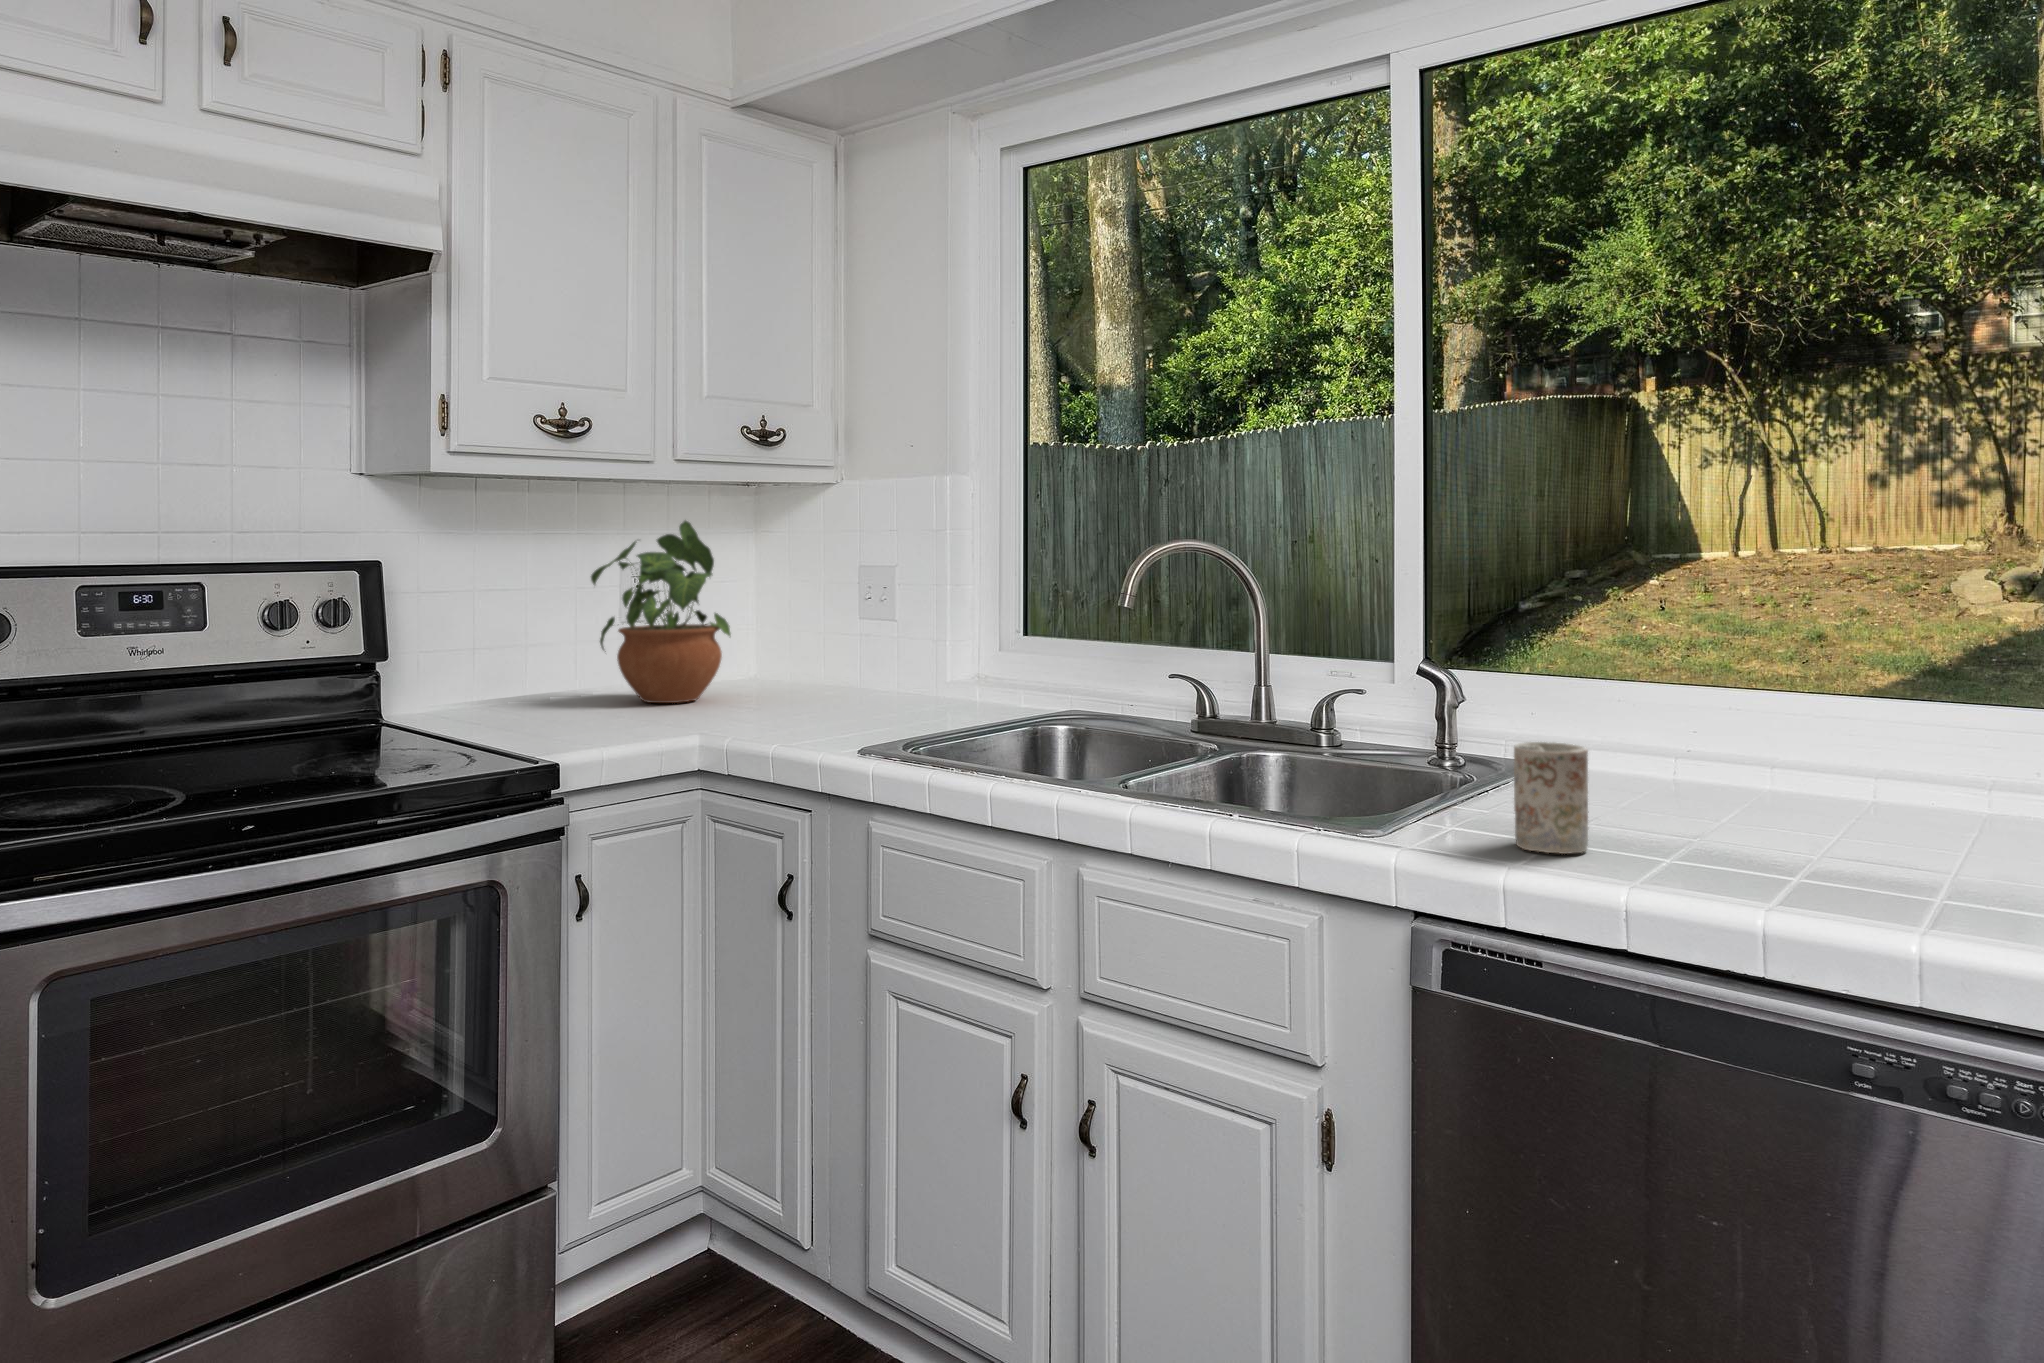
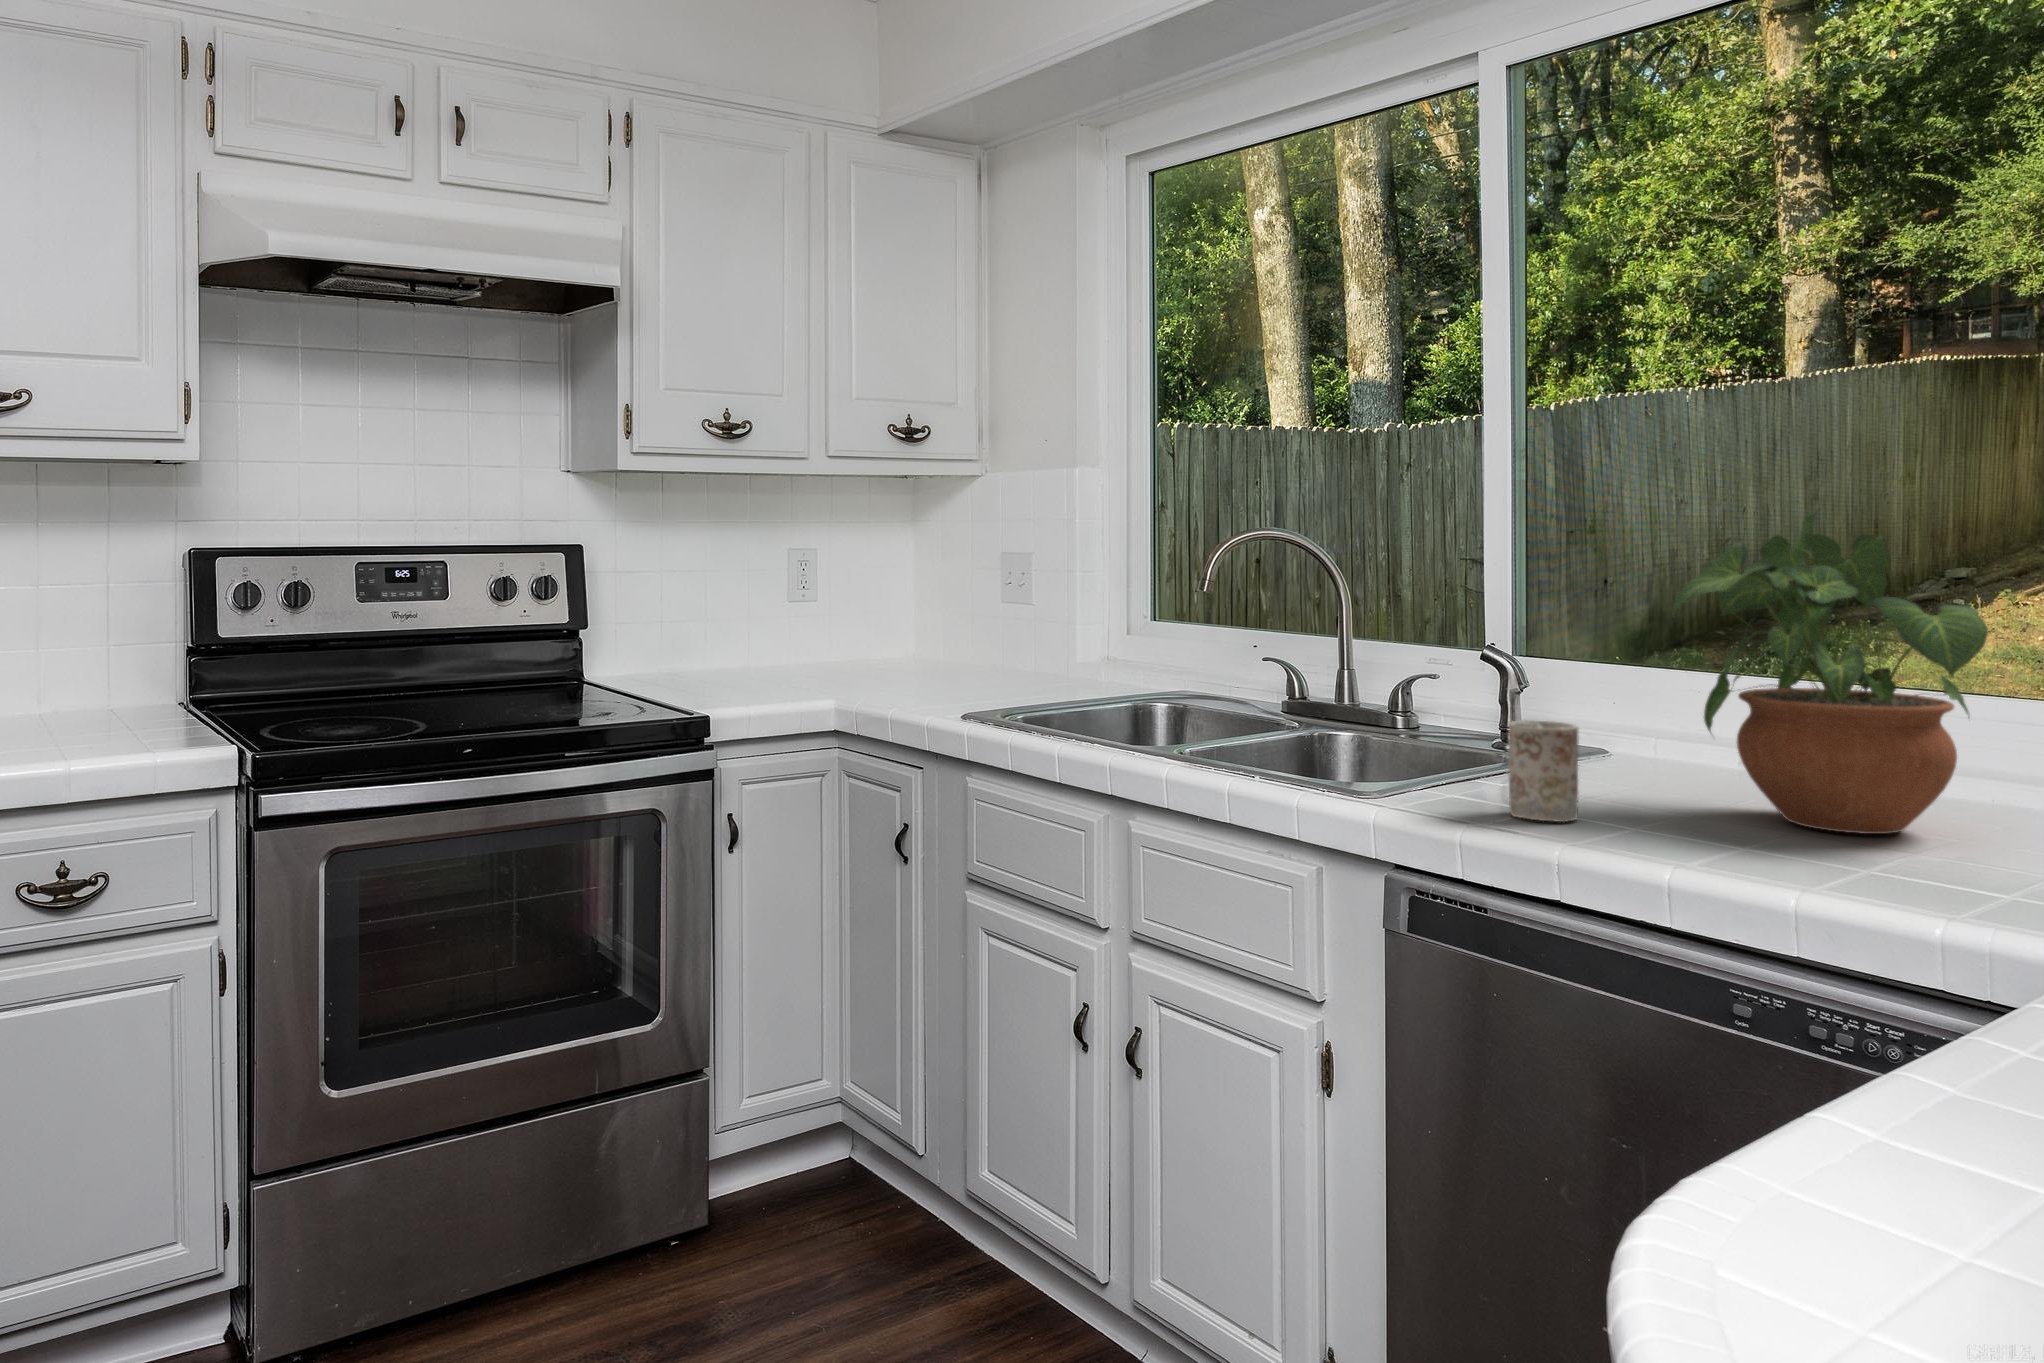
potted plant: present [591,520,731,703] -> present [1672,510,1988,834]

